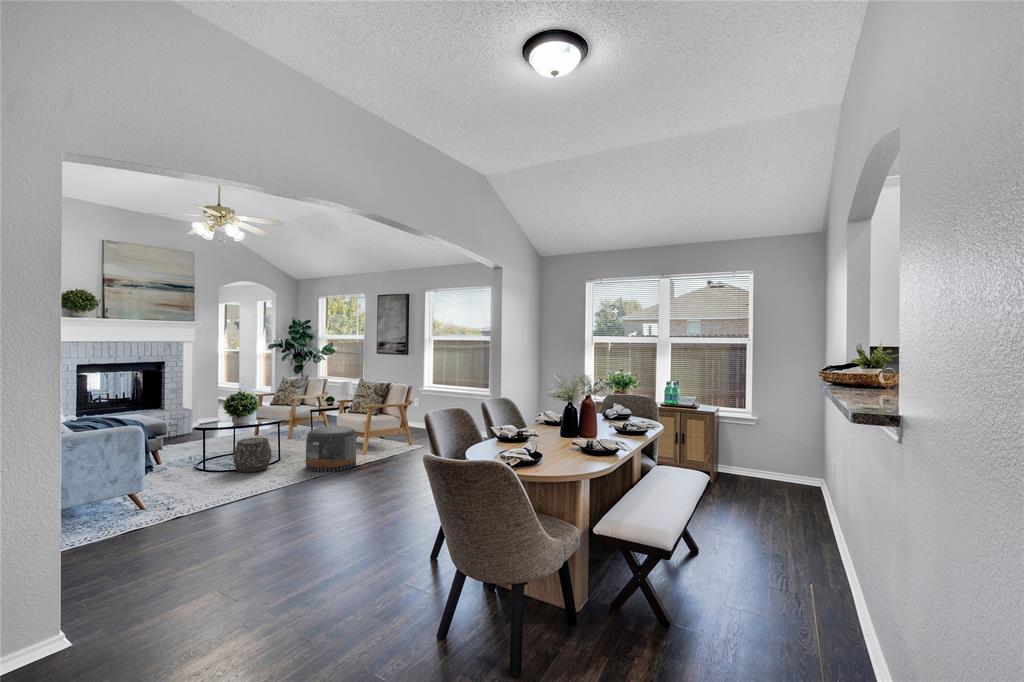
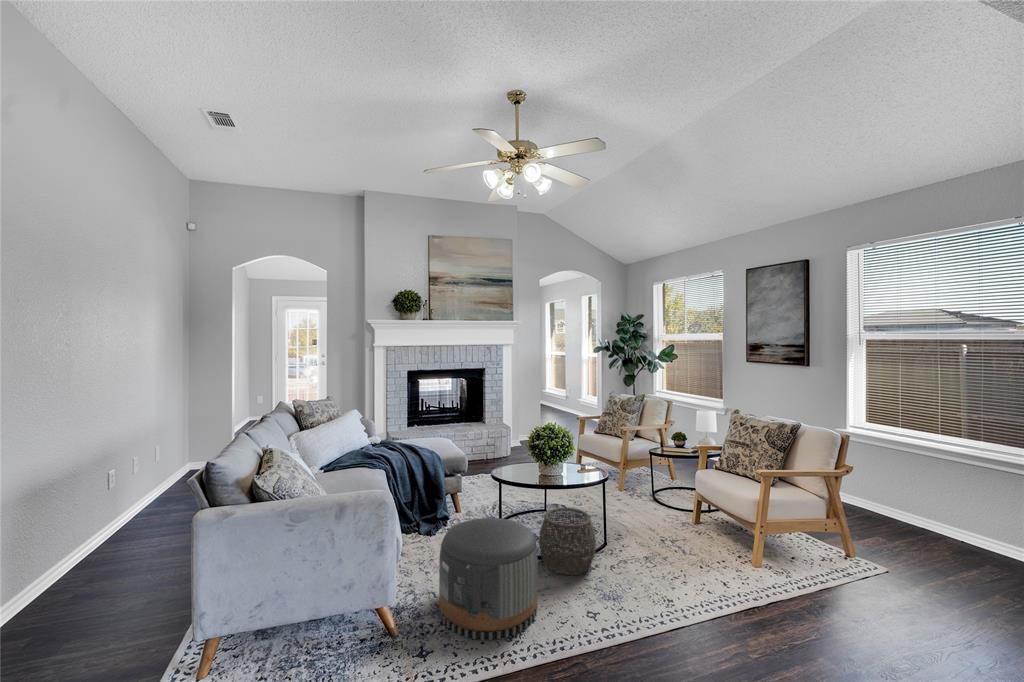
pouf: present [306,426,357,472] -> present [439,518,538,640]

